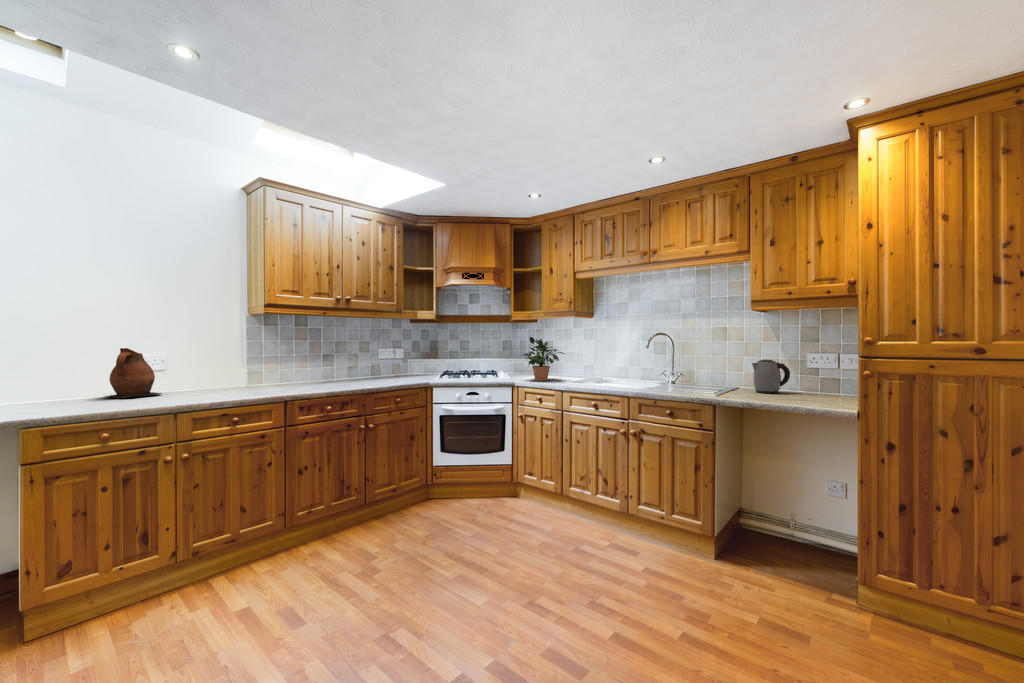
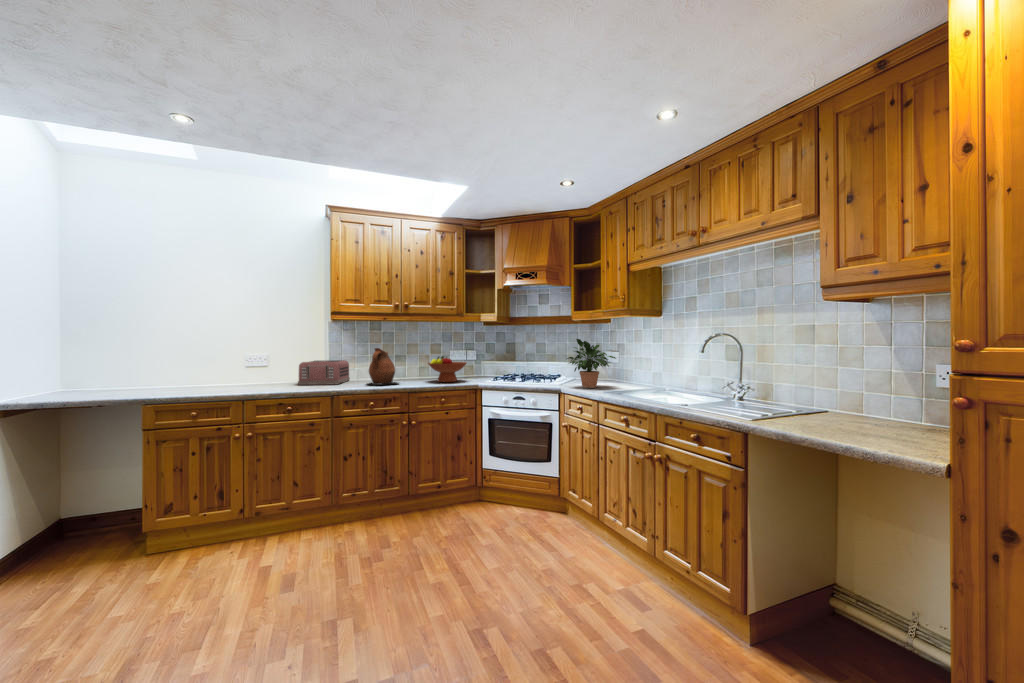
ceramic pitcher: present [107,348,162,398] -> present [368,348,397,385]
fruit bowl: none [373,354,415,382] -> present [428,356,467,382]
kettle: present [752,360,790,393] -> none [838,373,905,424]
toaster: none [220,361,275,392] -> present [298,360,350,385]

